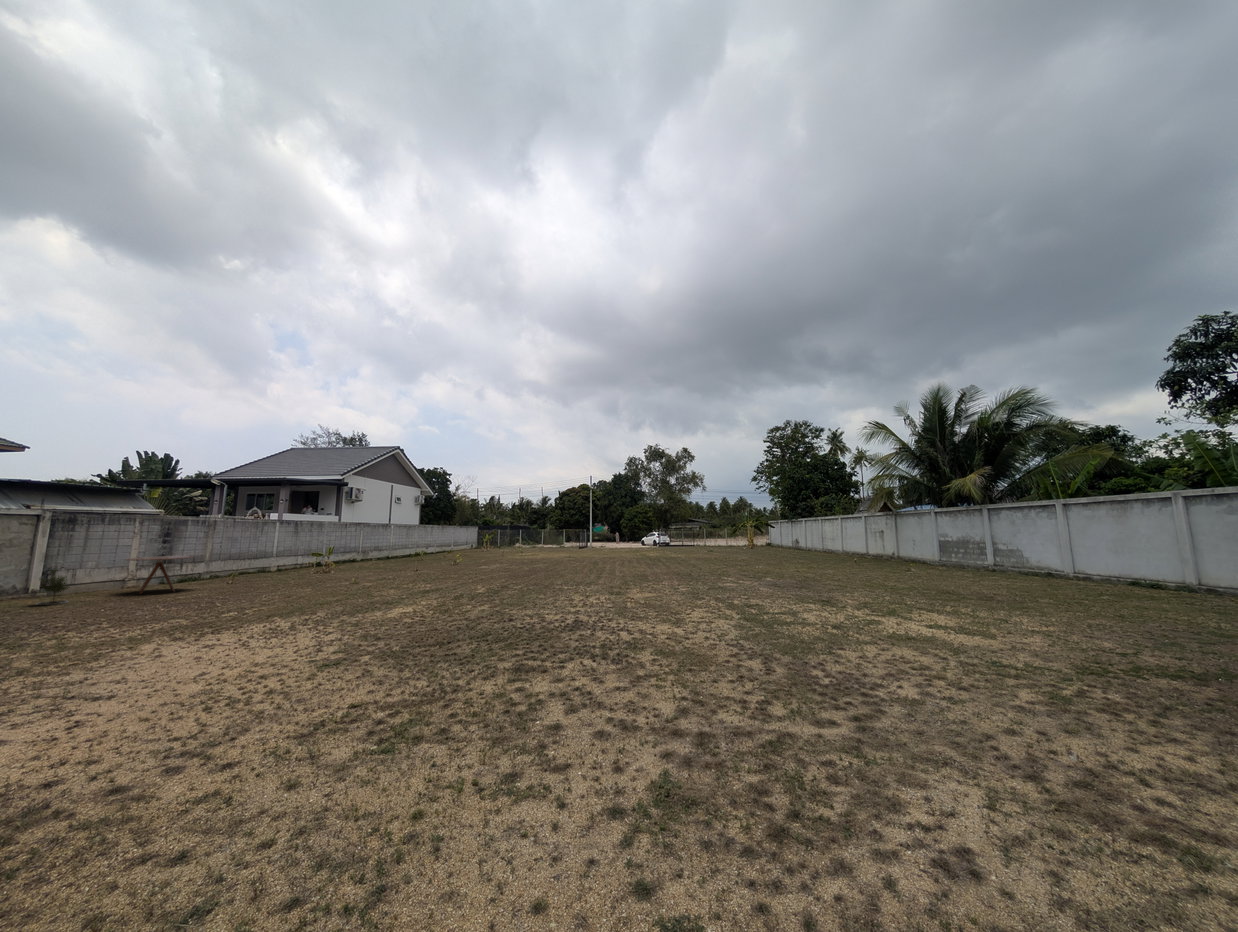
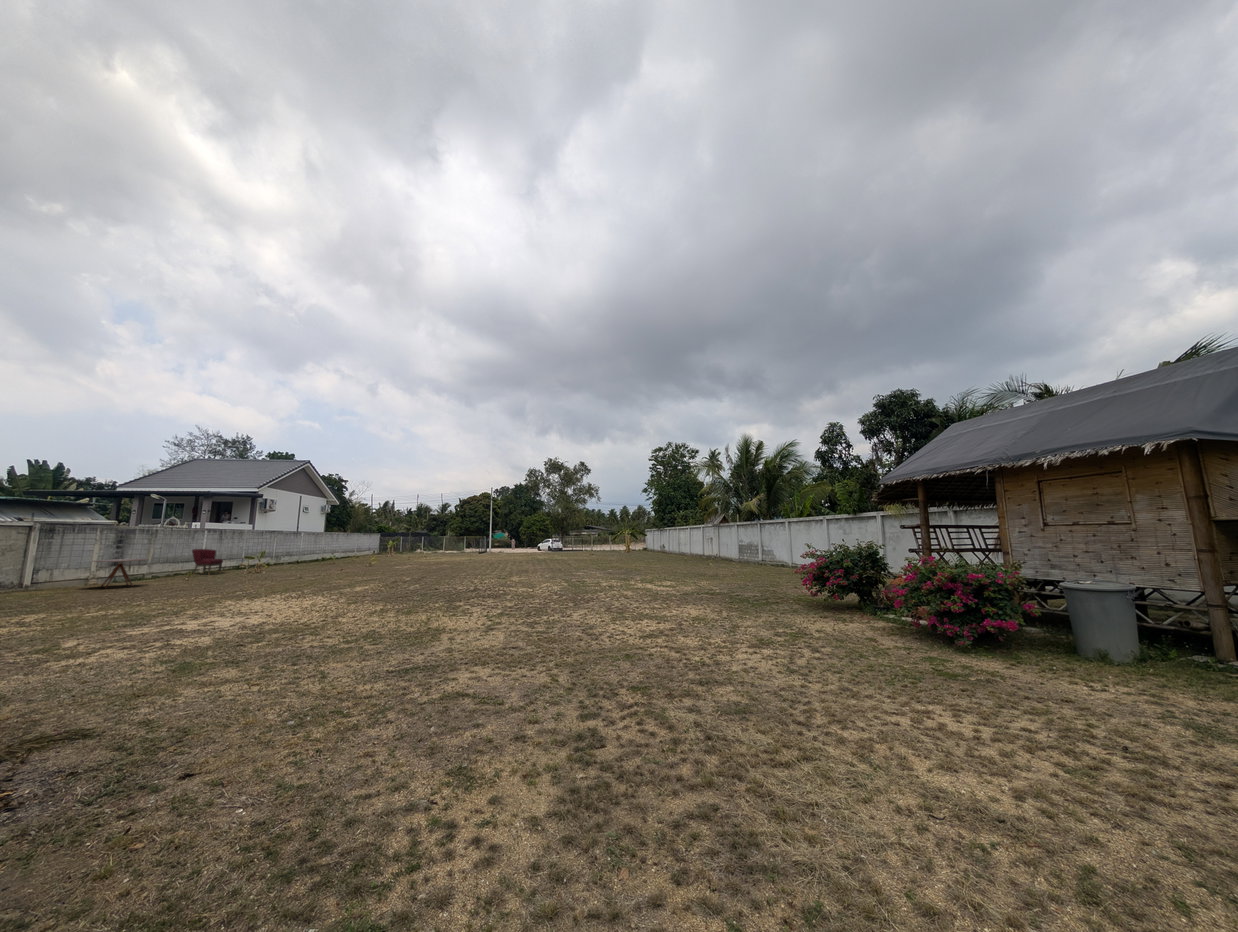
chair: none [261,543,297,575] -> present [192,549,223,574]
potted tree: present [36,568,70,605] -> none [29,564,60,595]

